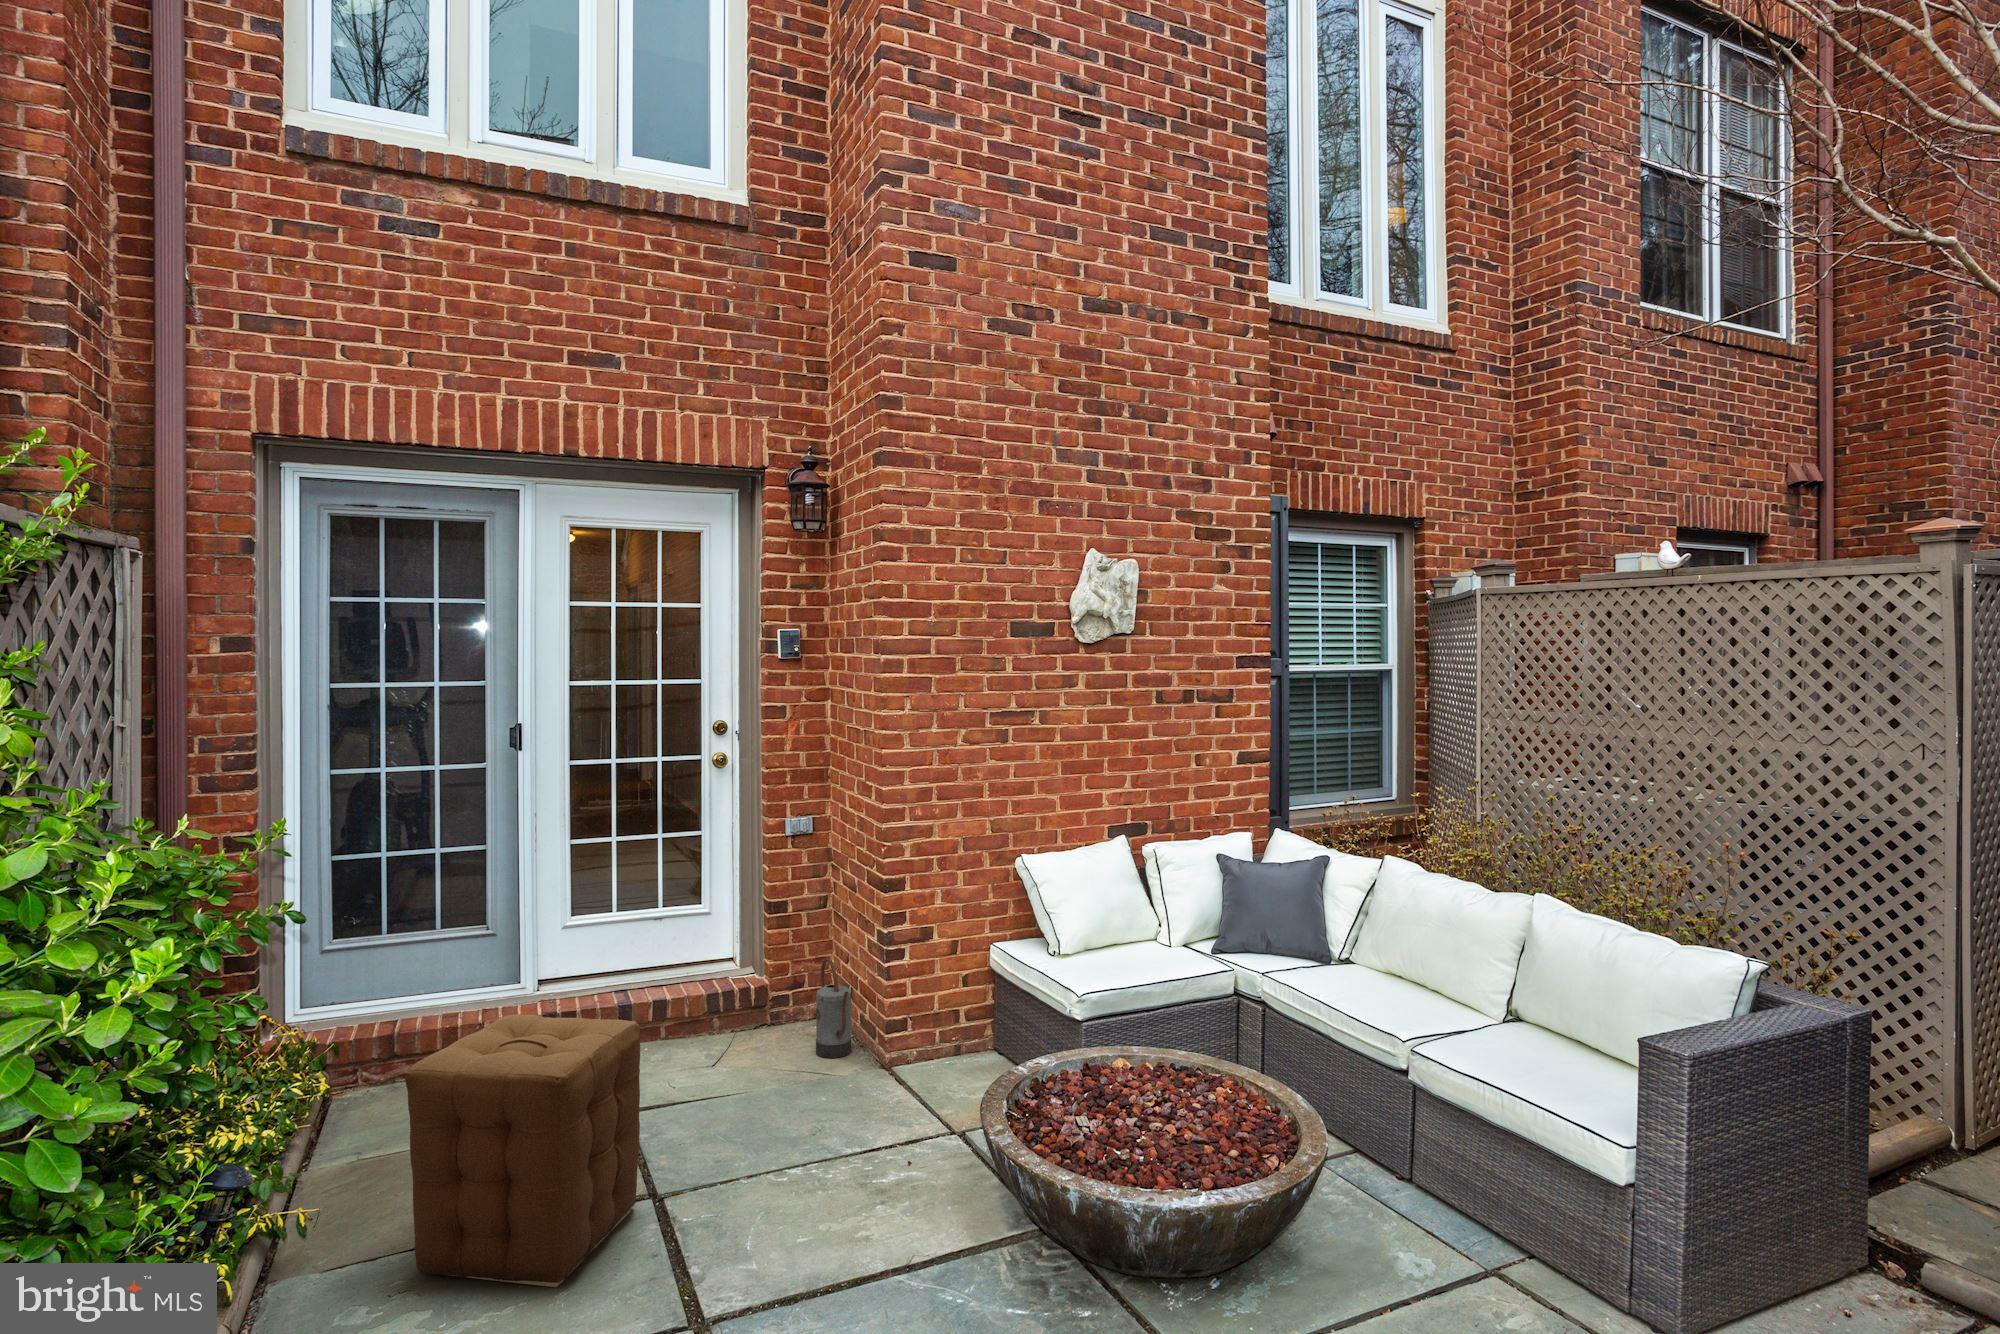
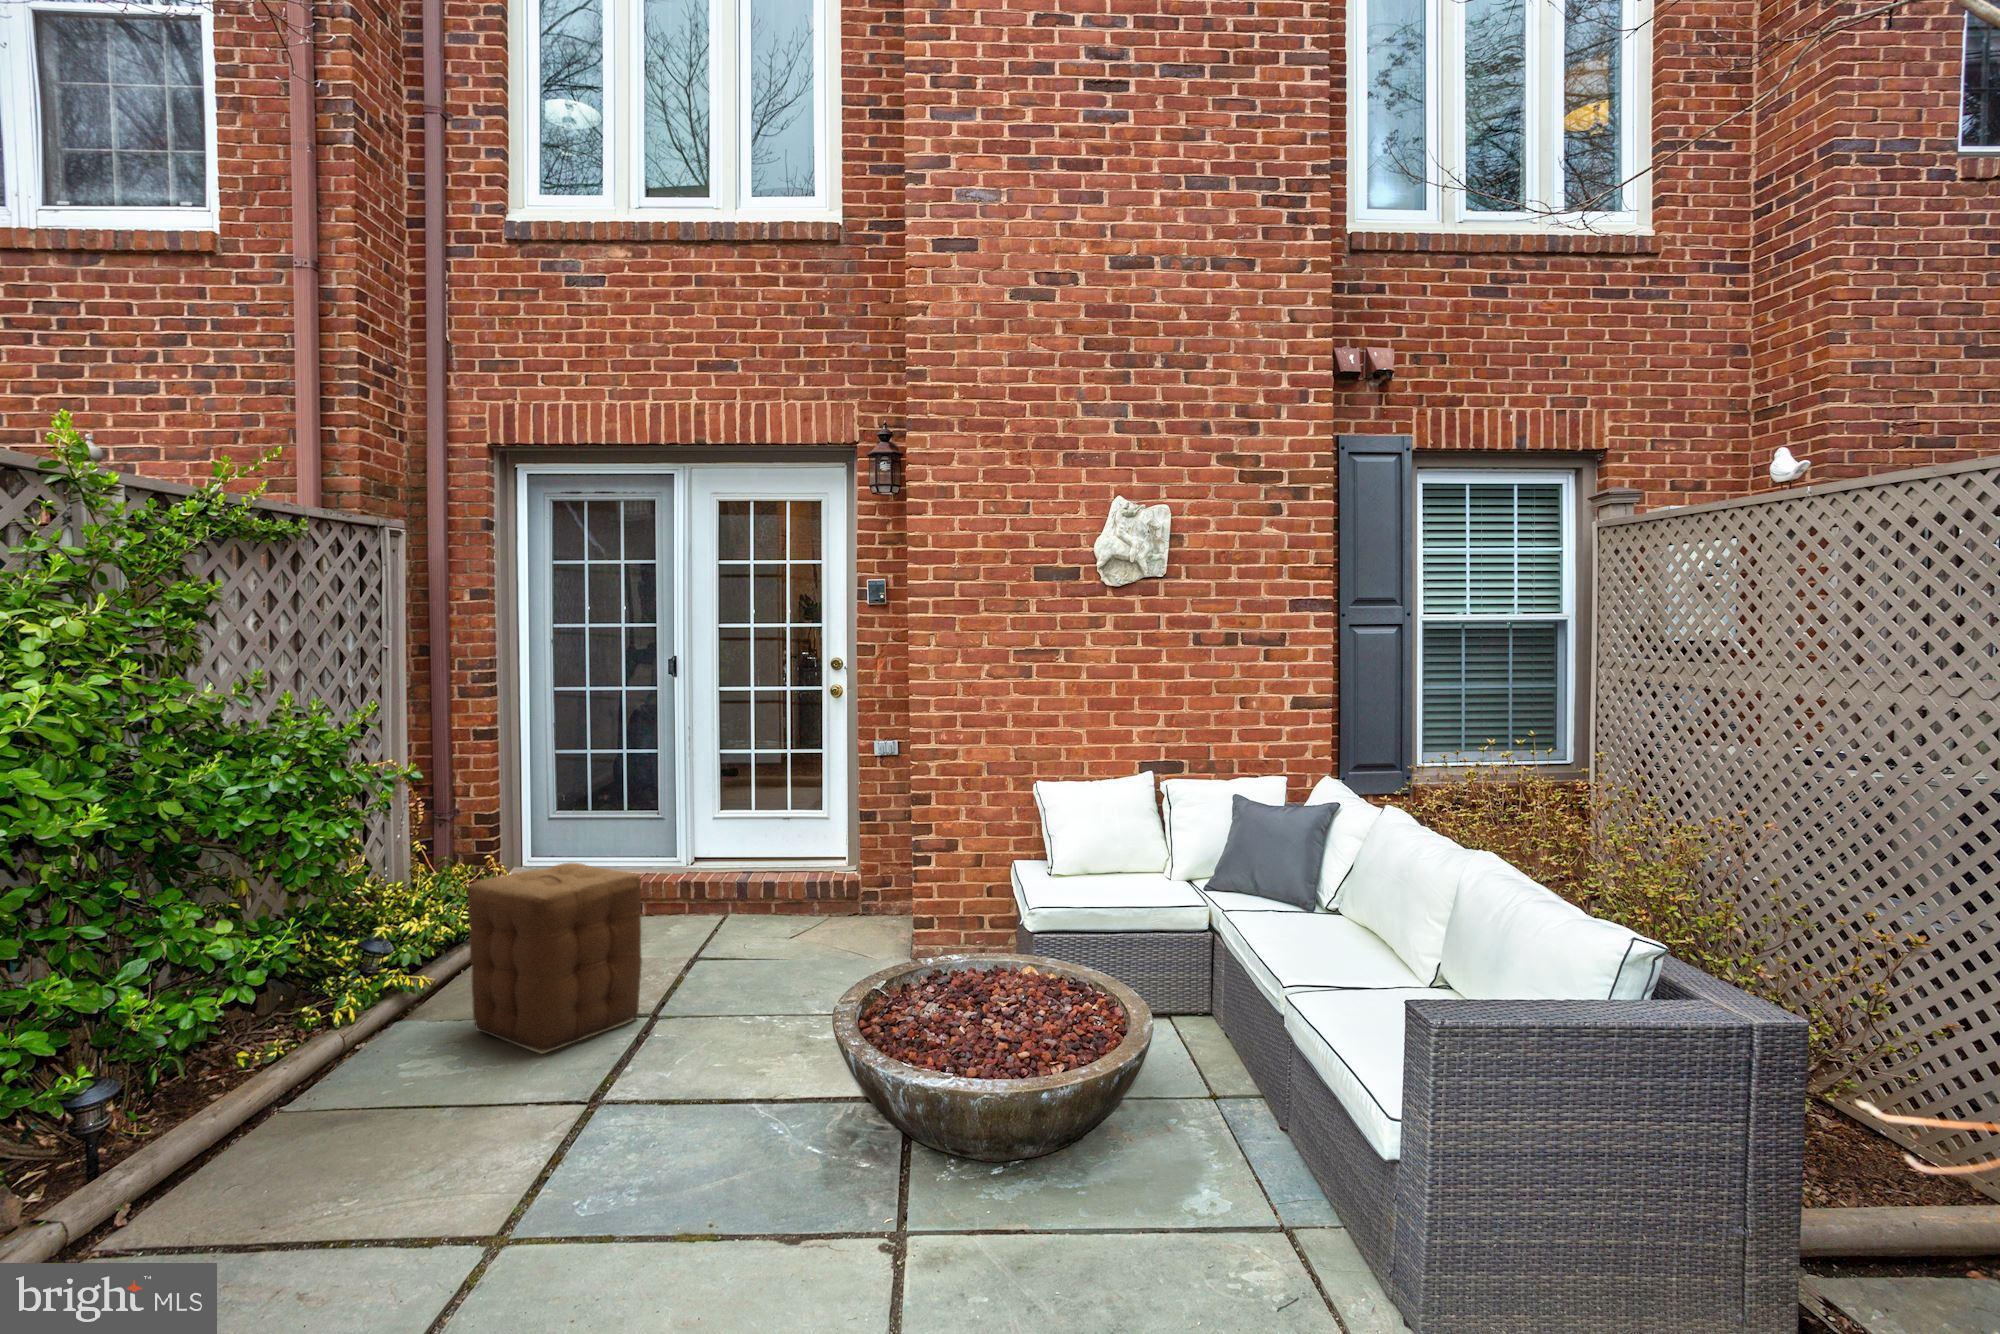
watering can: present [816,958,852,1058] -> none [874,863,904,948]

